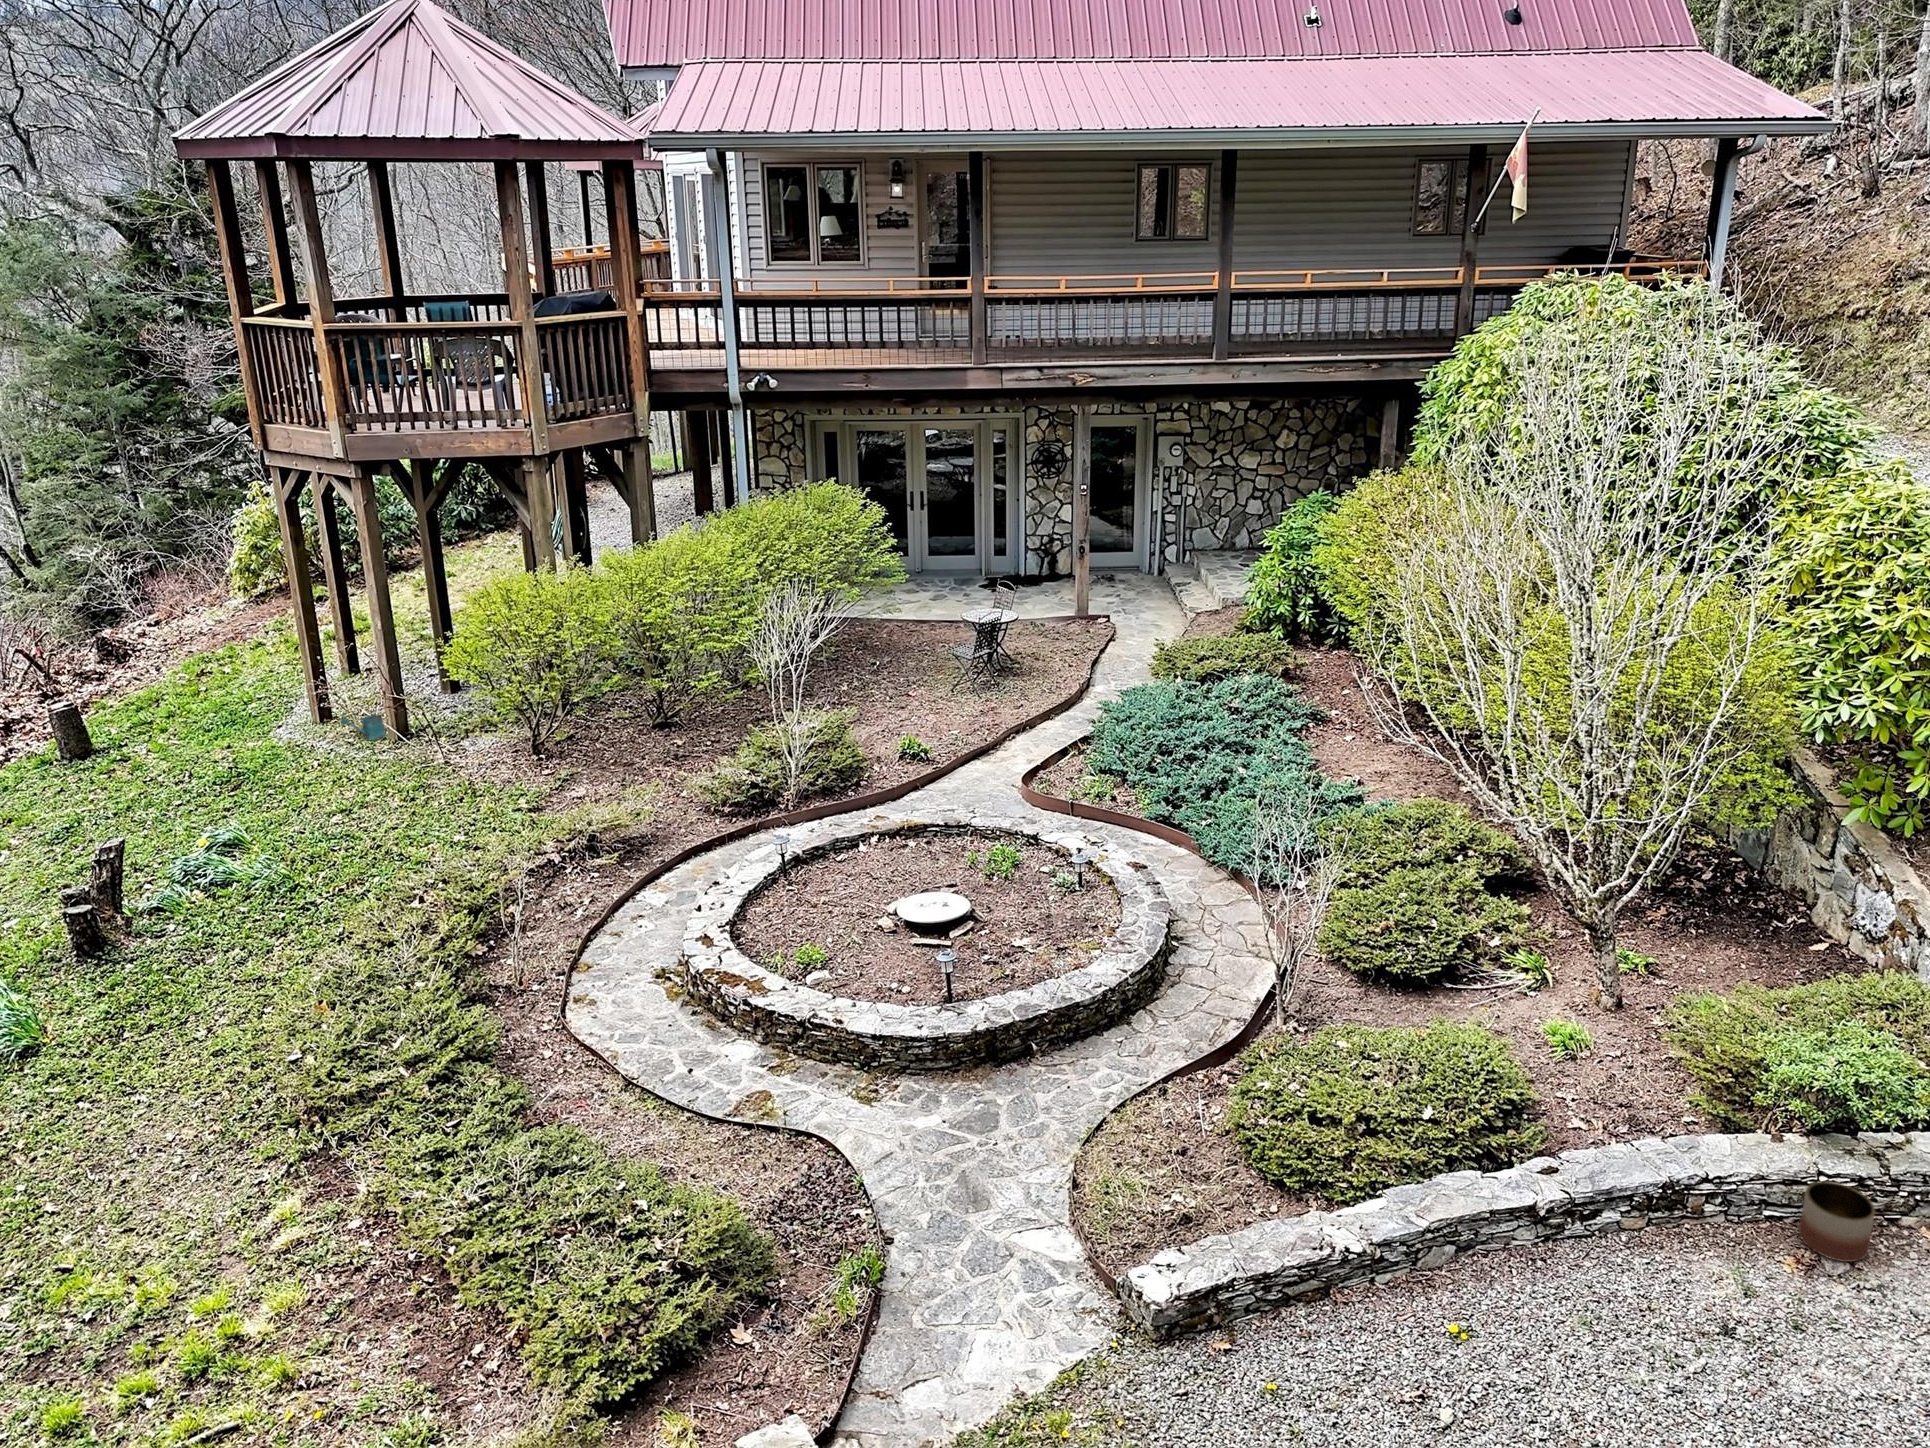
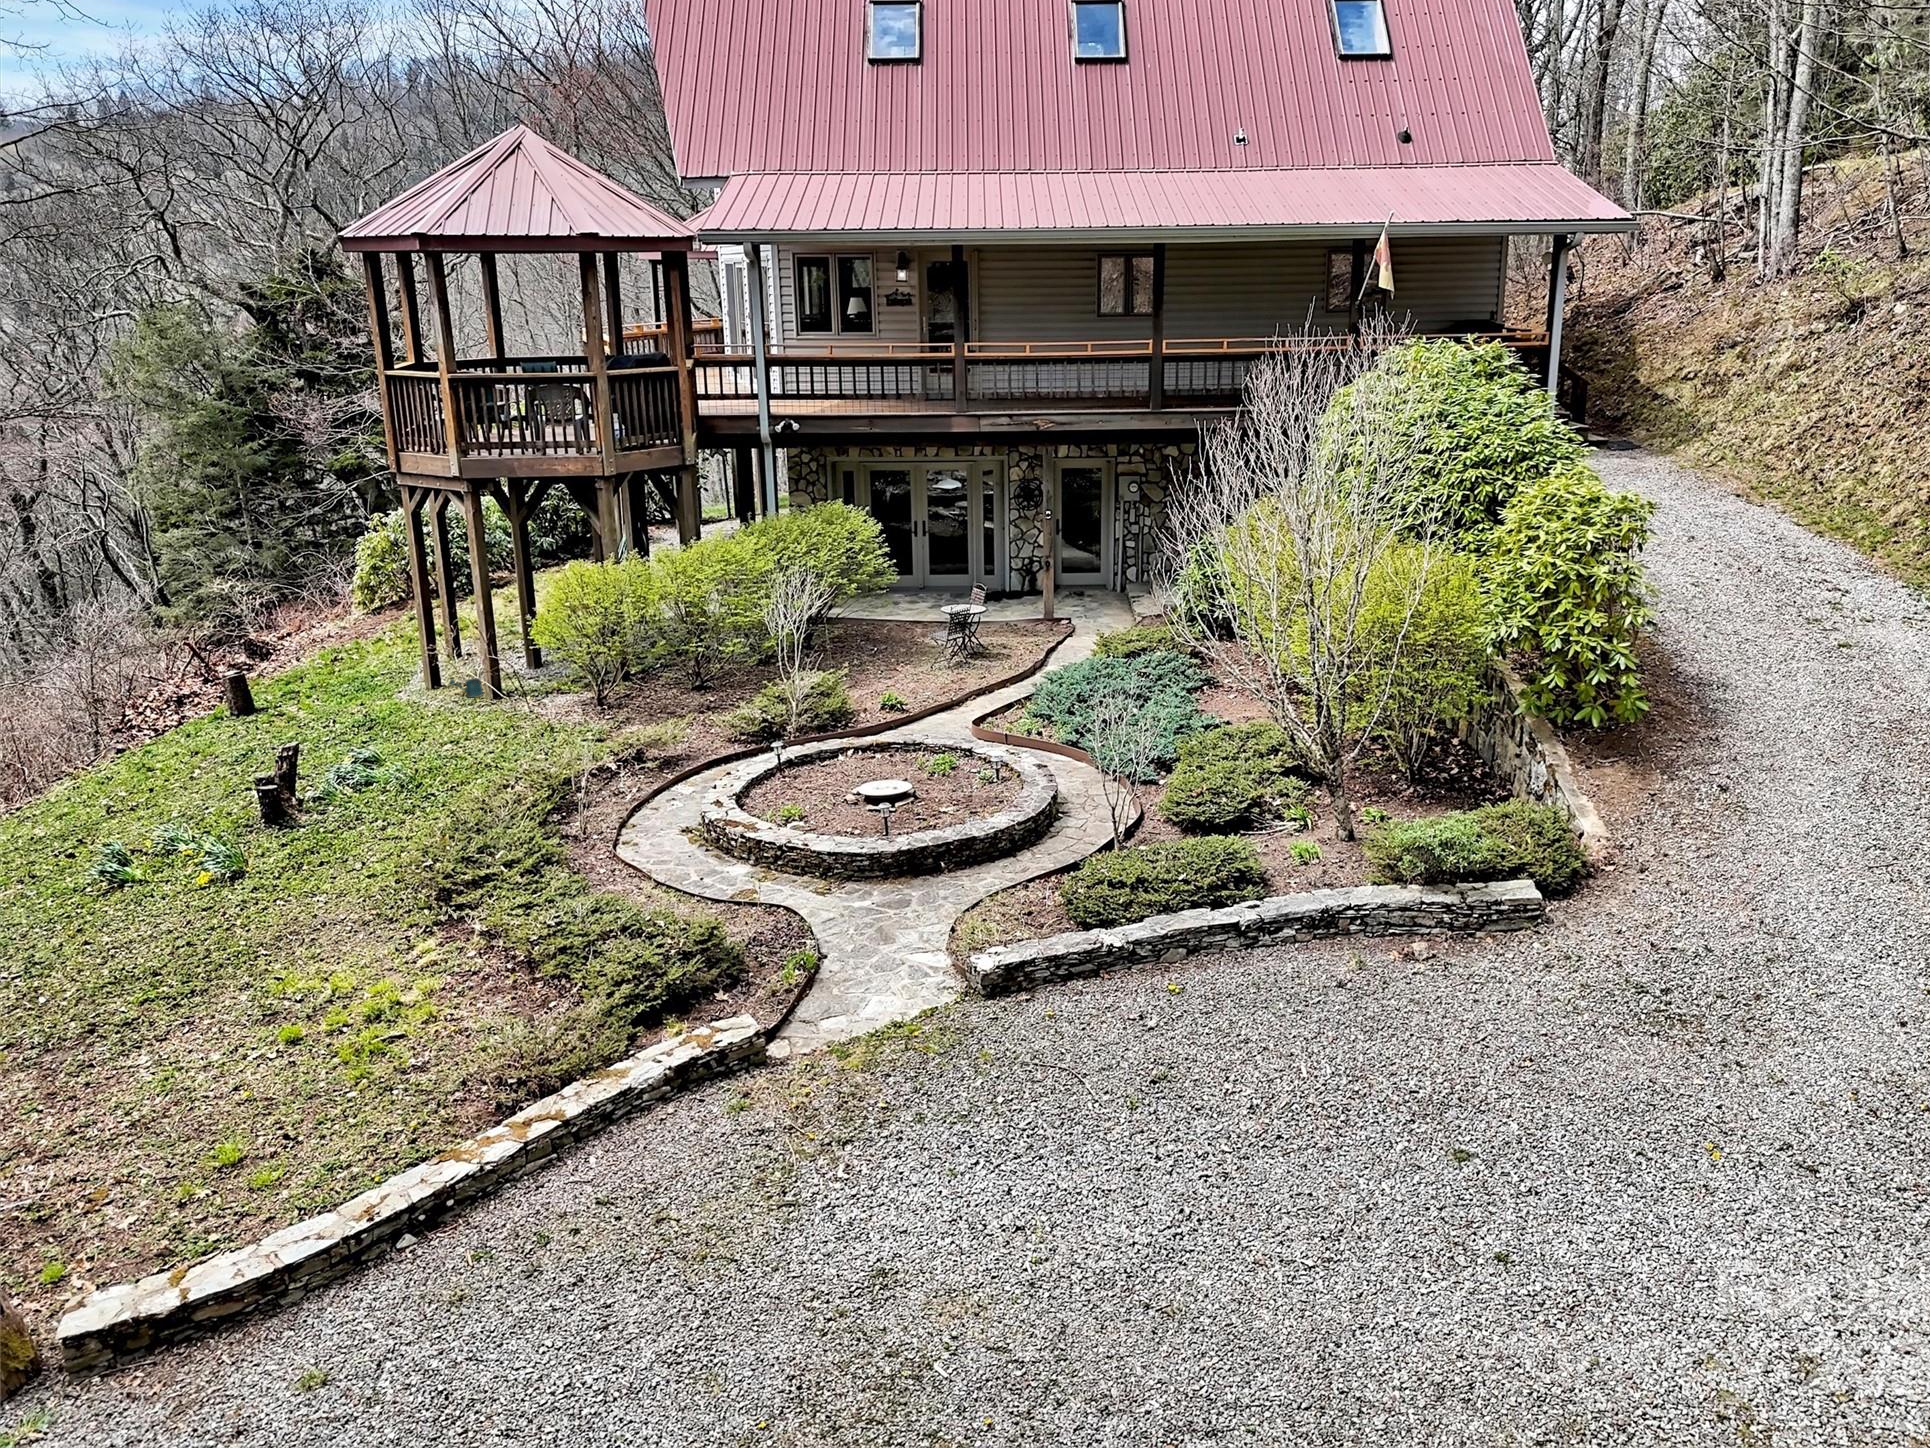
planter: present [1799,1181,1875,1262] -> none [1408,907,1448,953]

